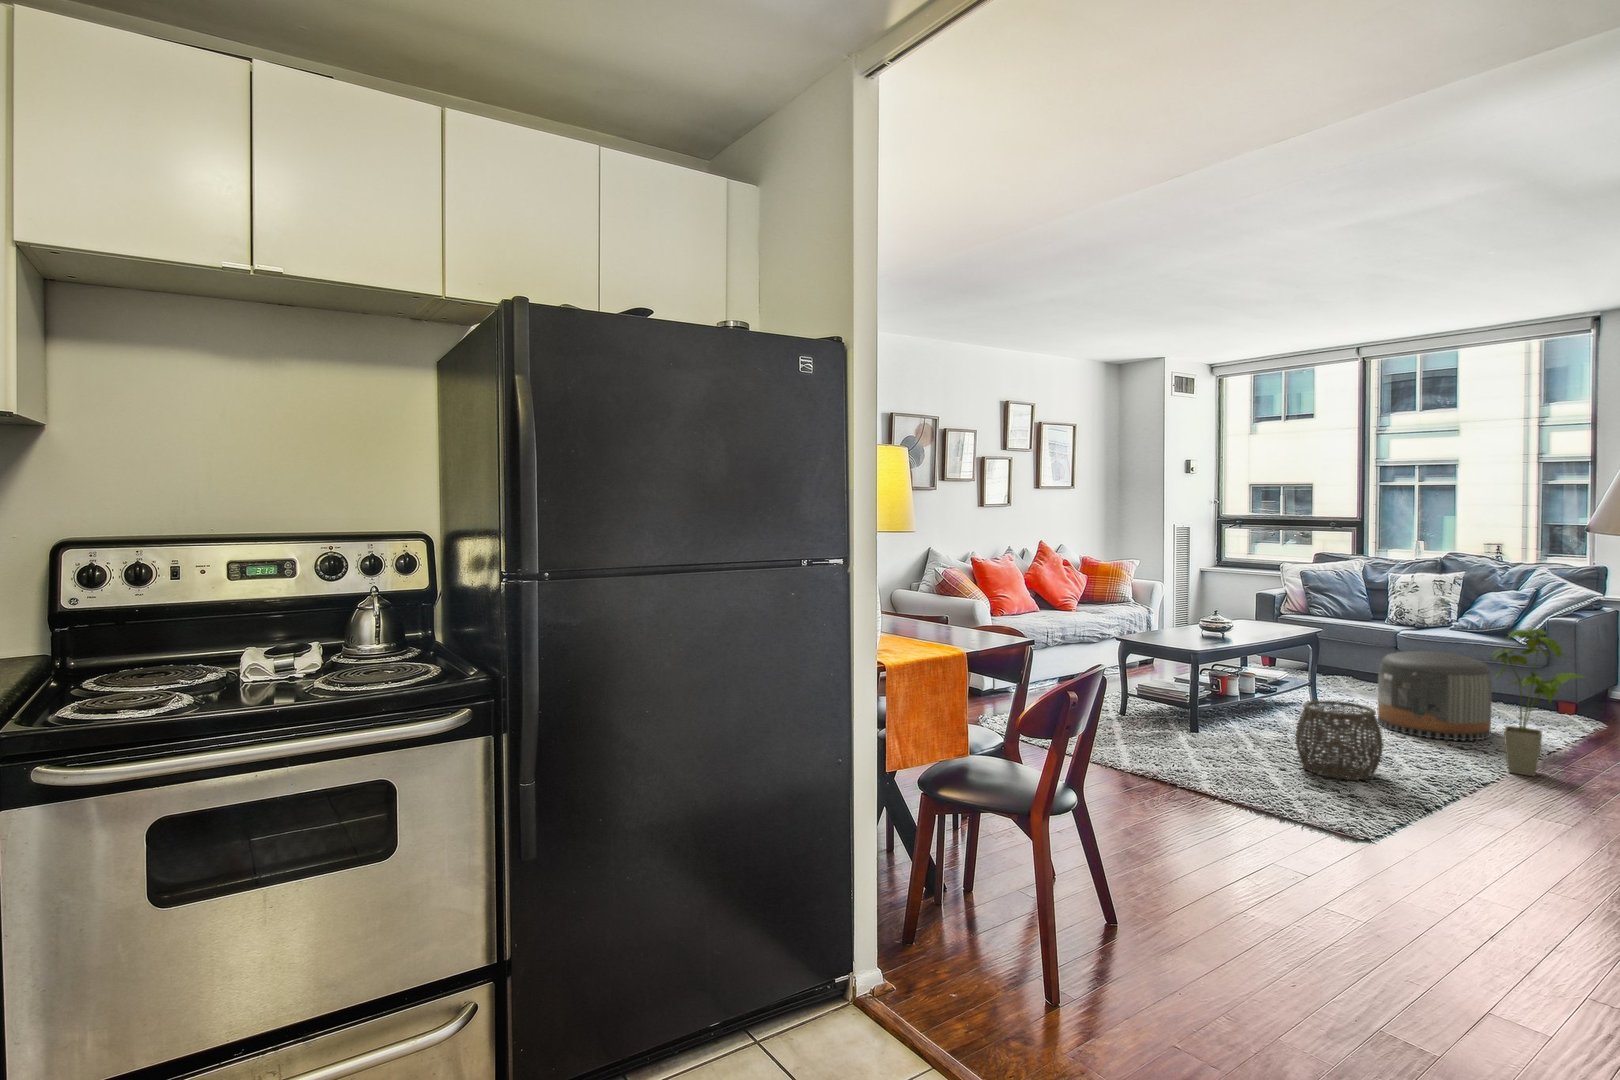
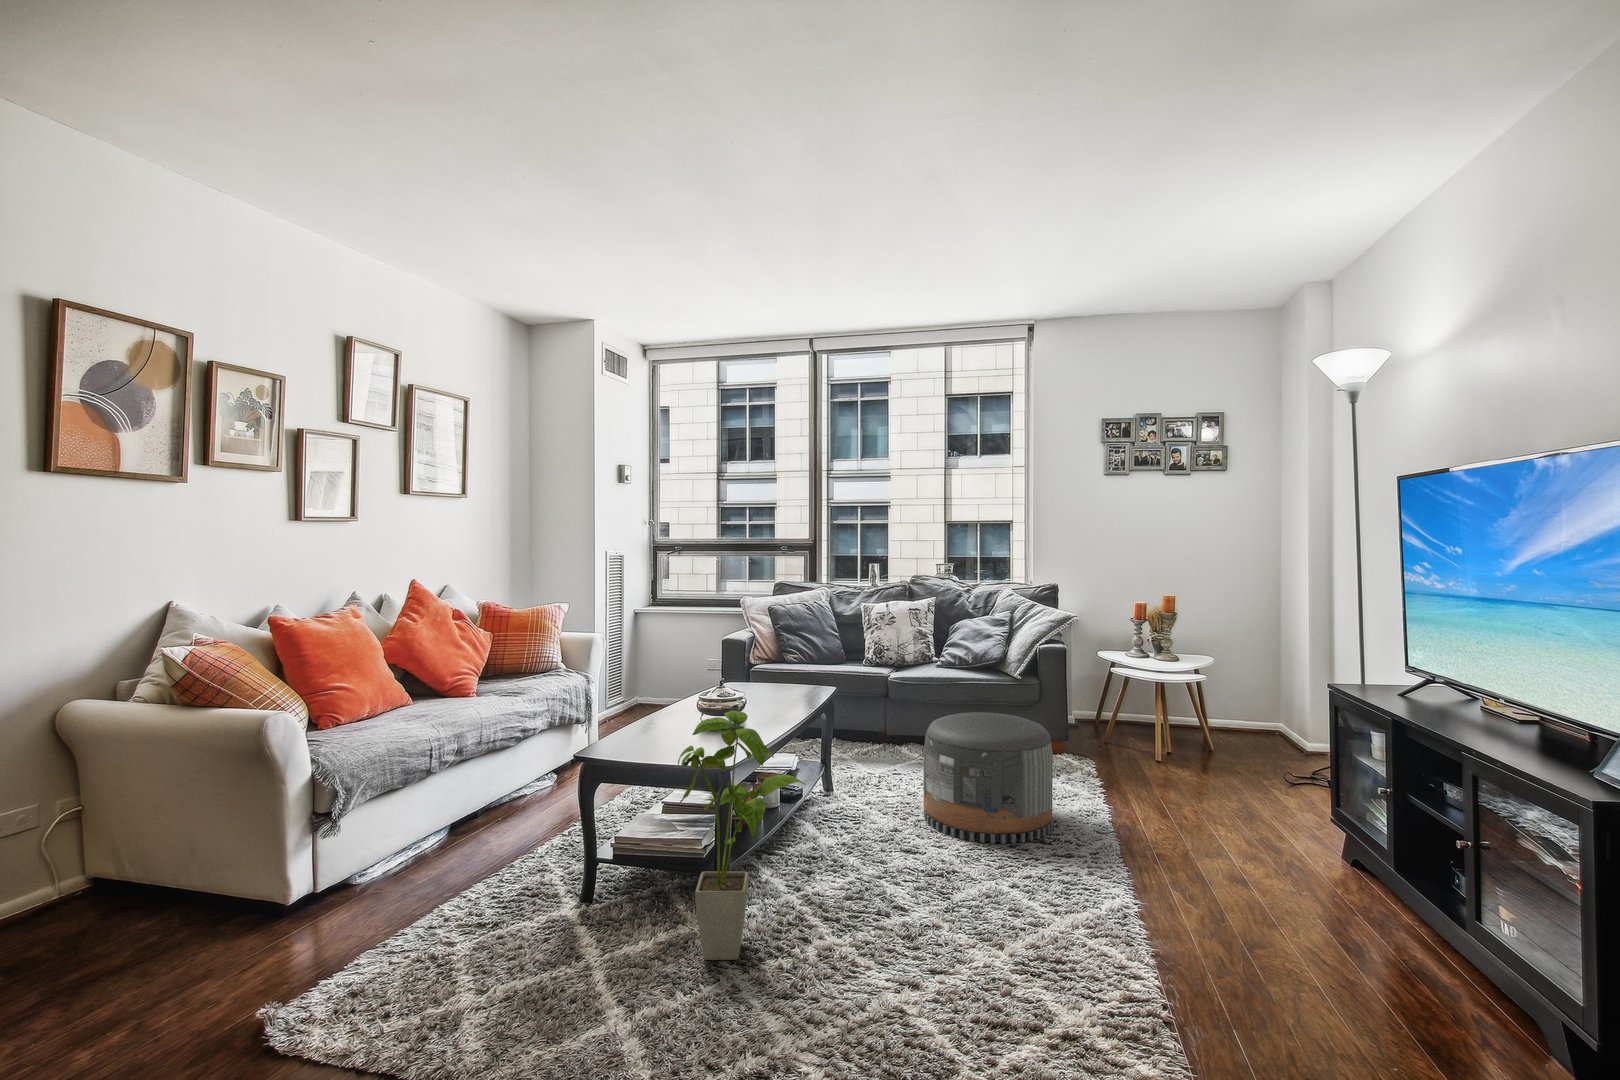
house plant: present [1494,629,1589,776] -> present [678,711,806,960]
woven basket: present [1295,701,1383,780] -> none [925,851,1066,1019]

